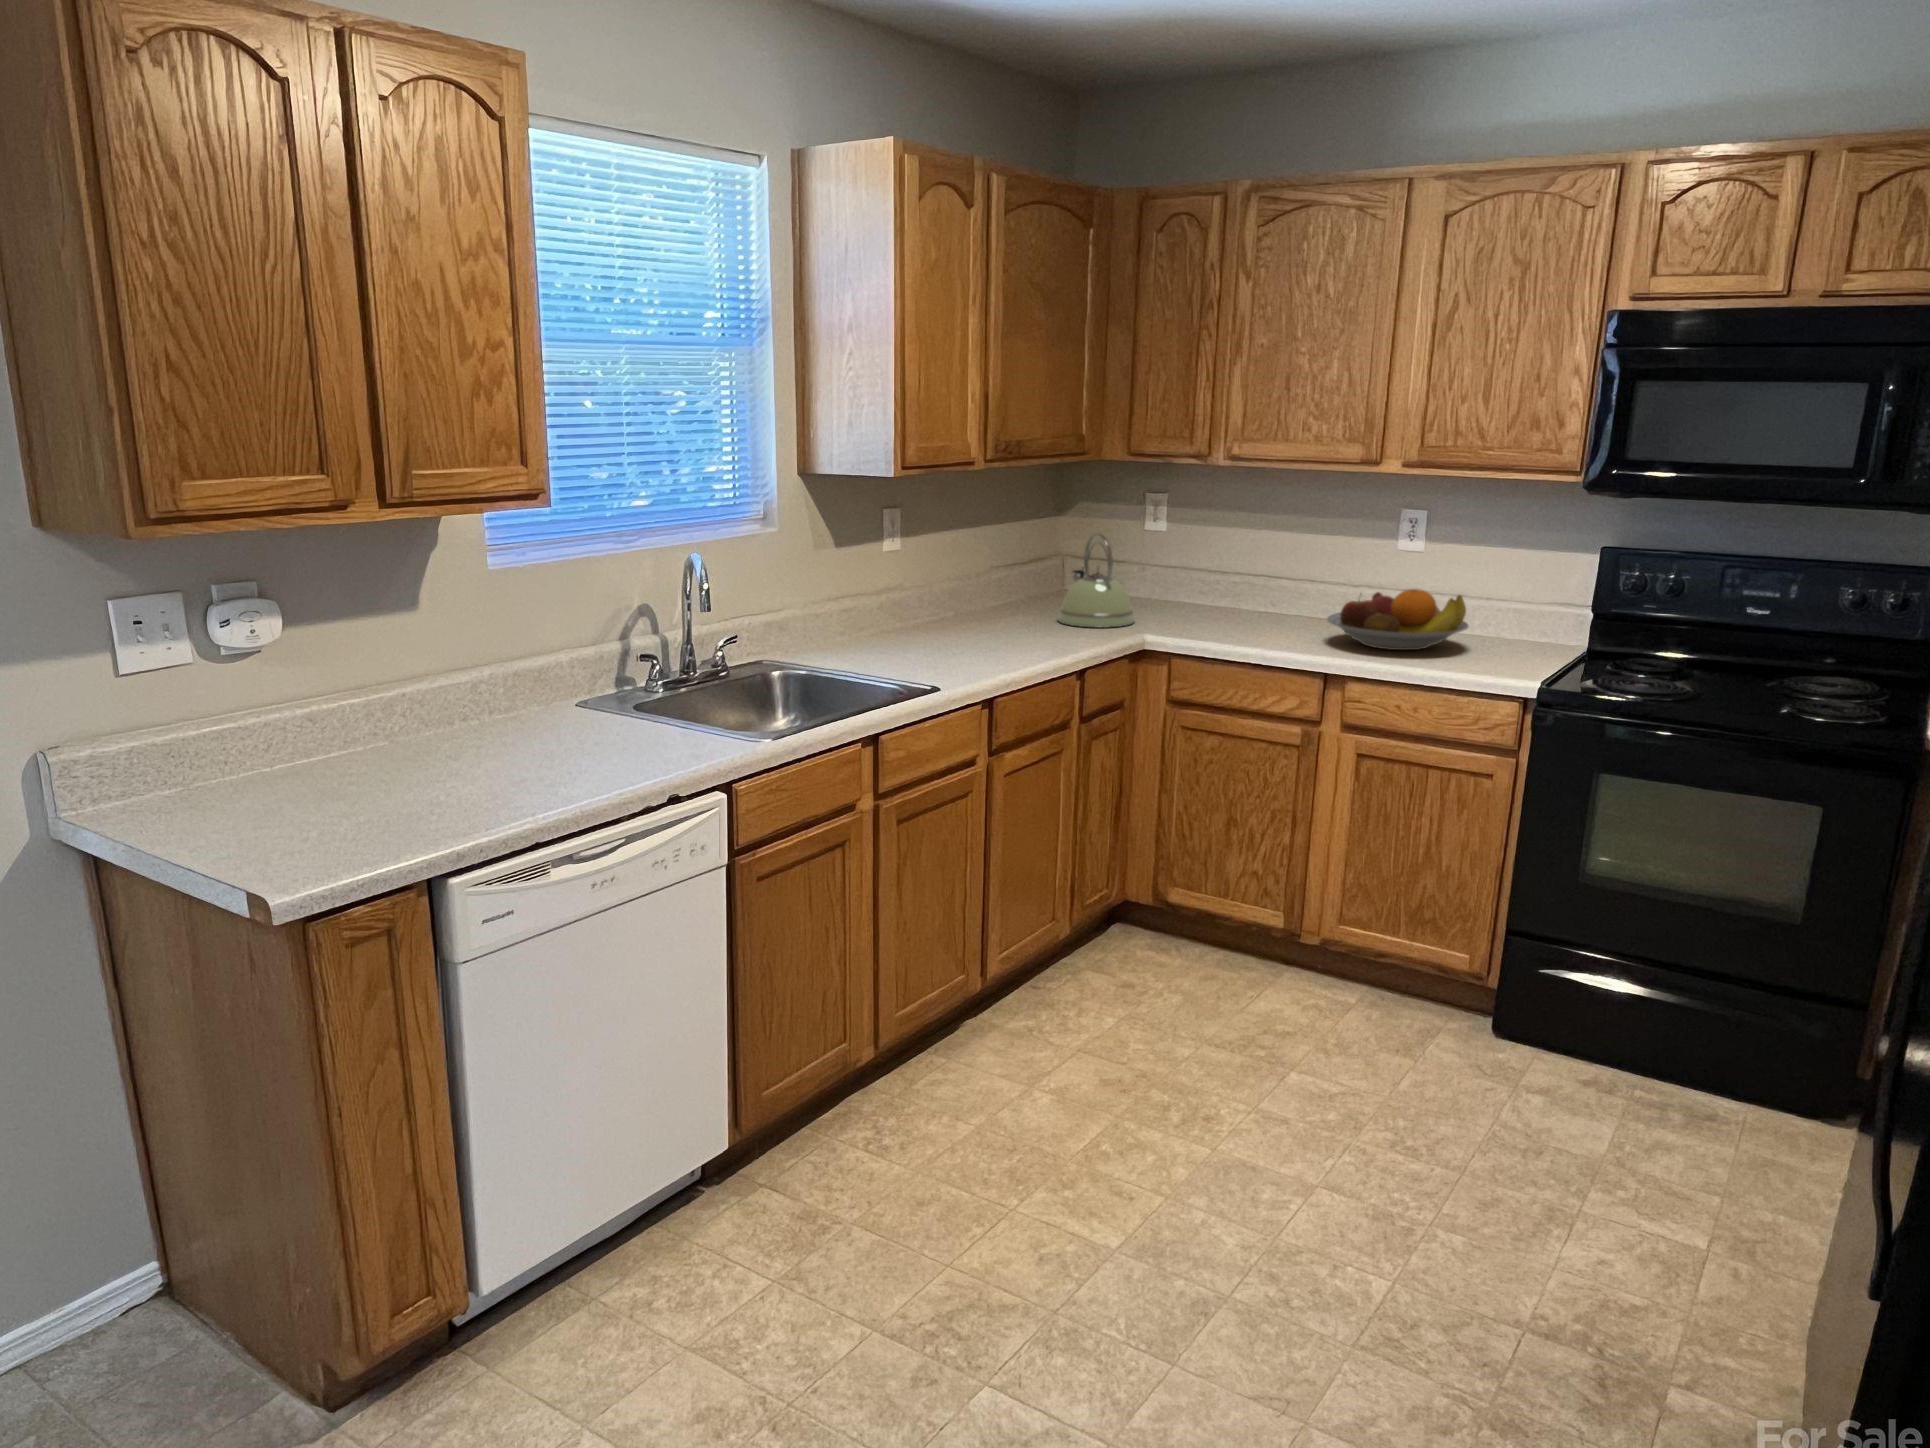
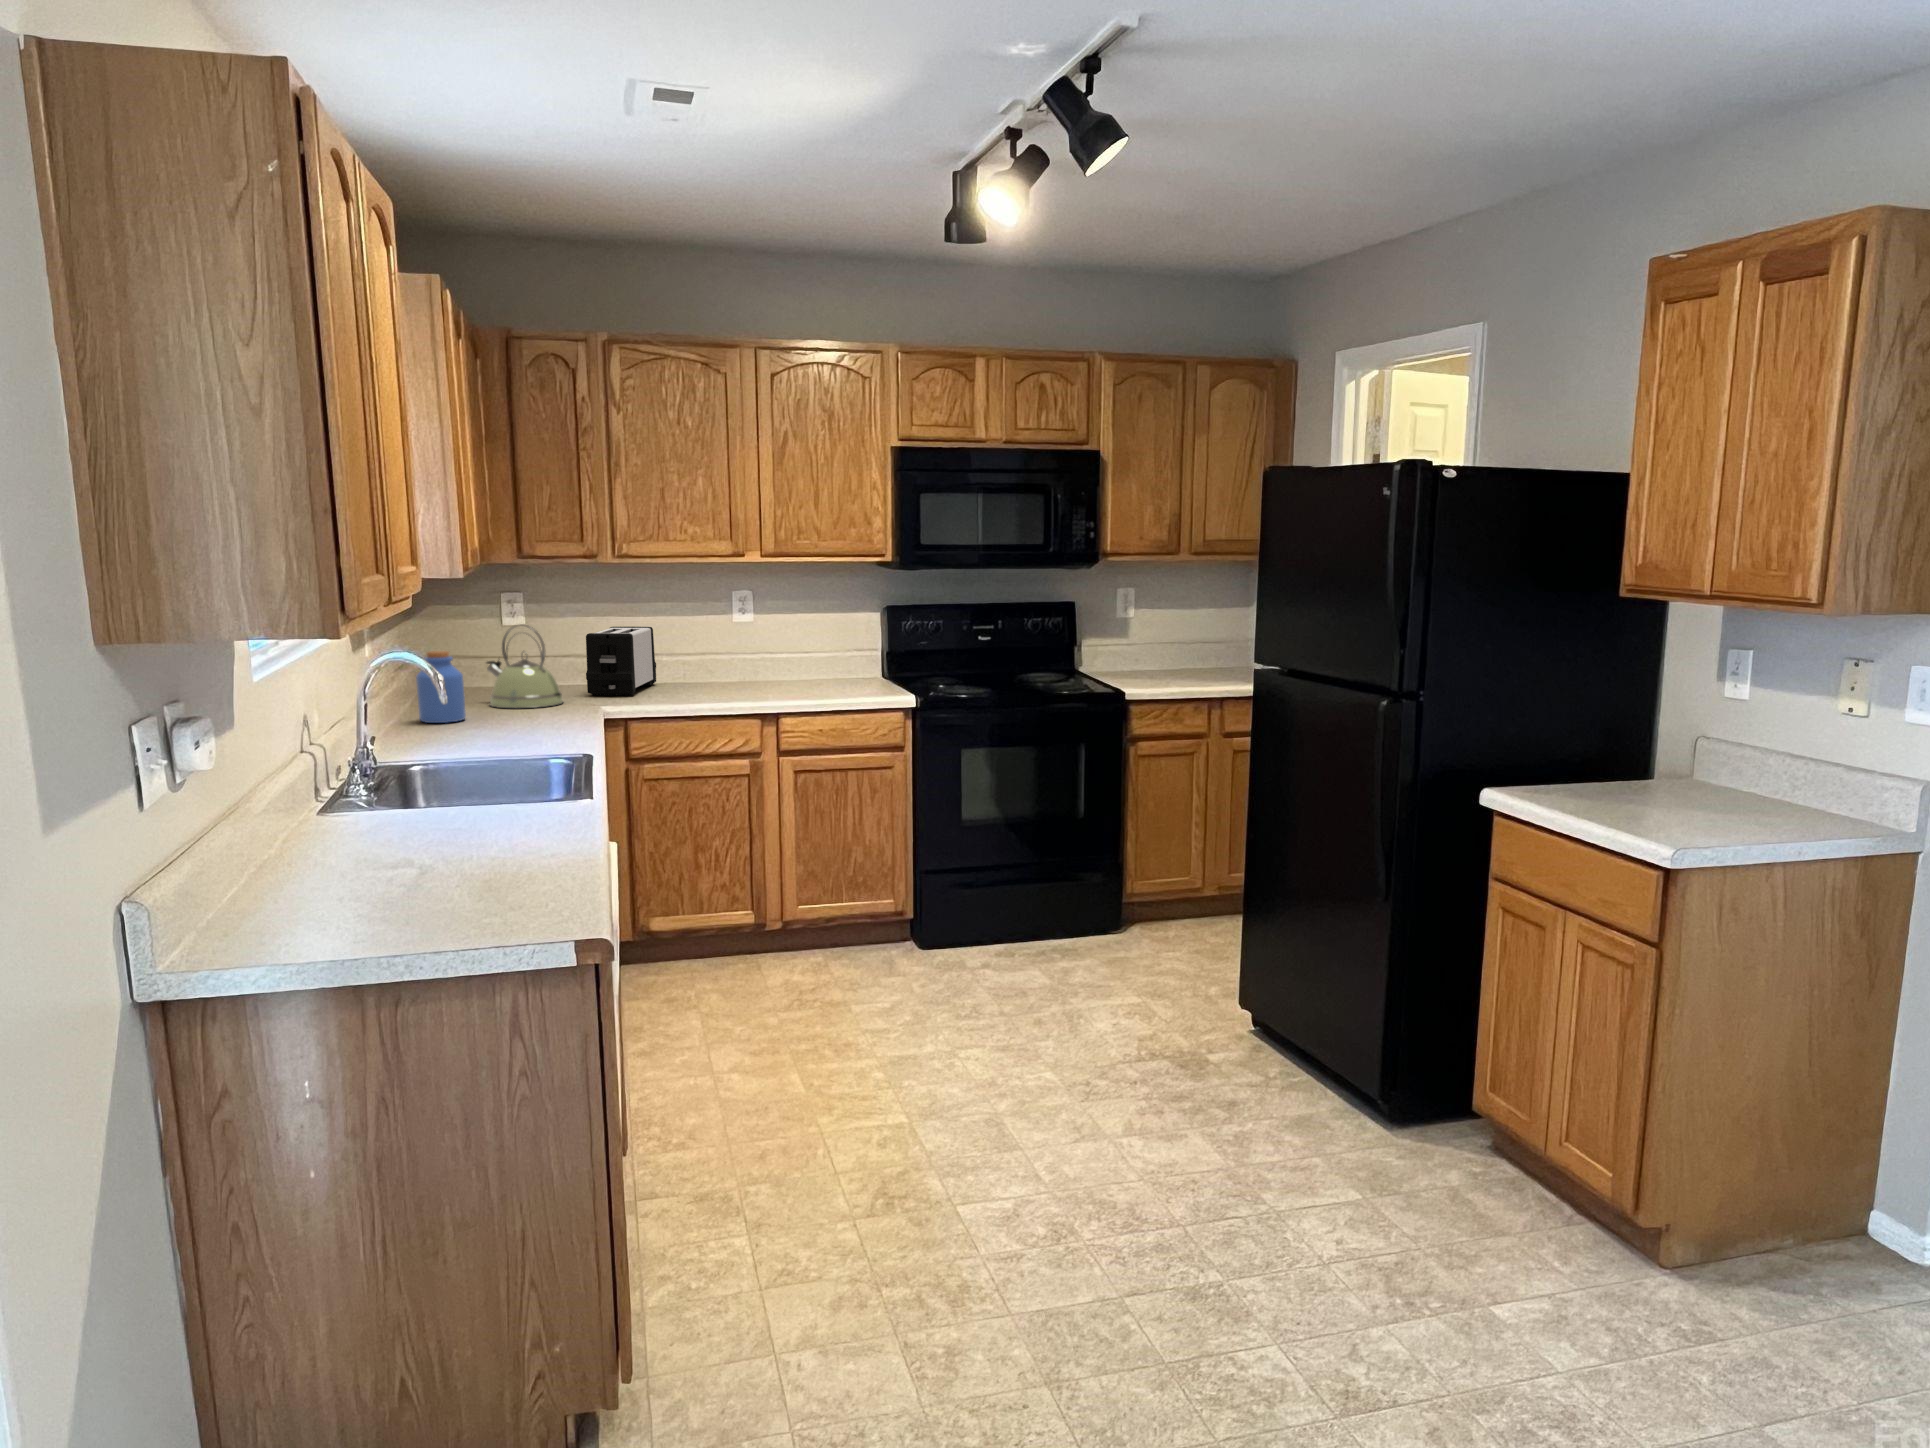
toaster: none [1174,542,1288,626] -> present [586,627,656,696]
jar: none [953,556,999,632] -> present [416,651,466,723]
fruit bowl: present [1327,589,1469,650] -> none [726,646,830,693]

